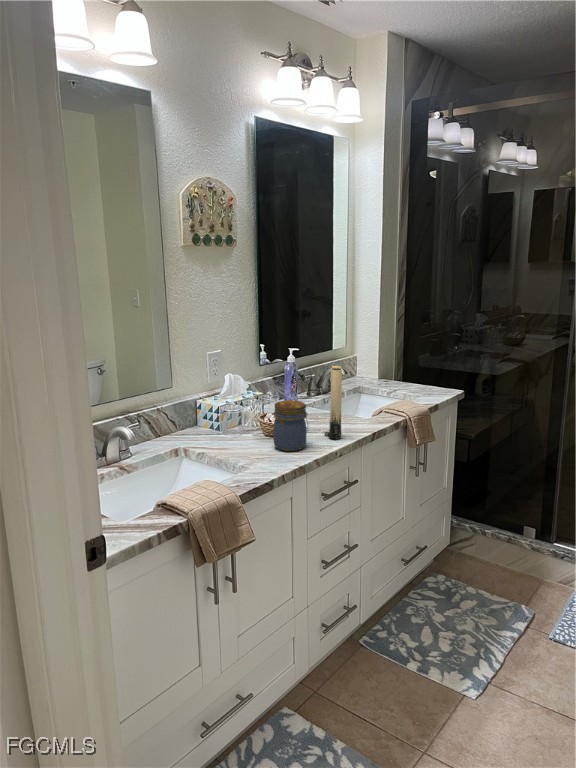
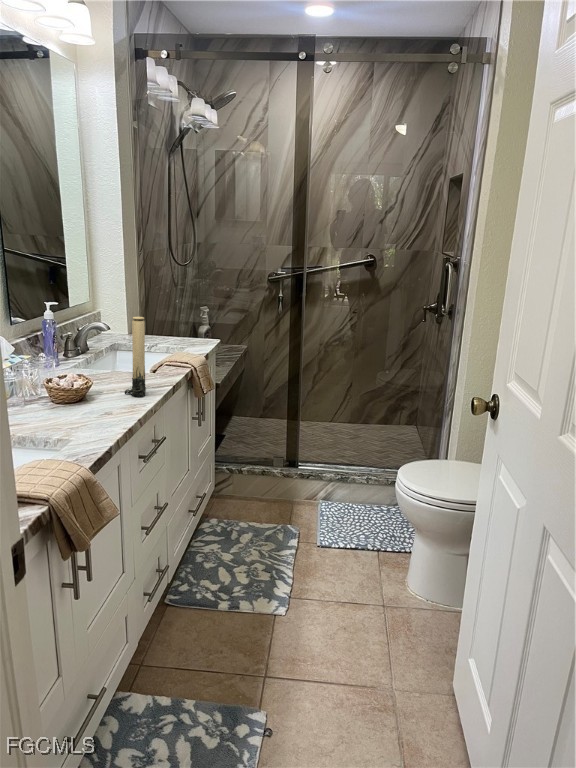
jar: present [273,400,308,451] -> none [78,358,117,415]

